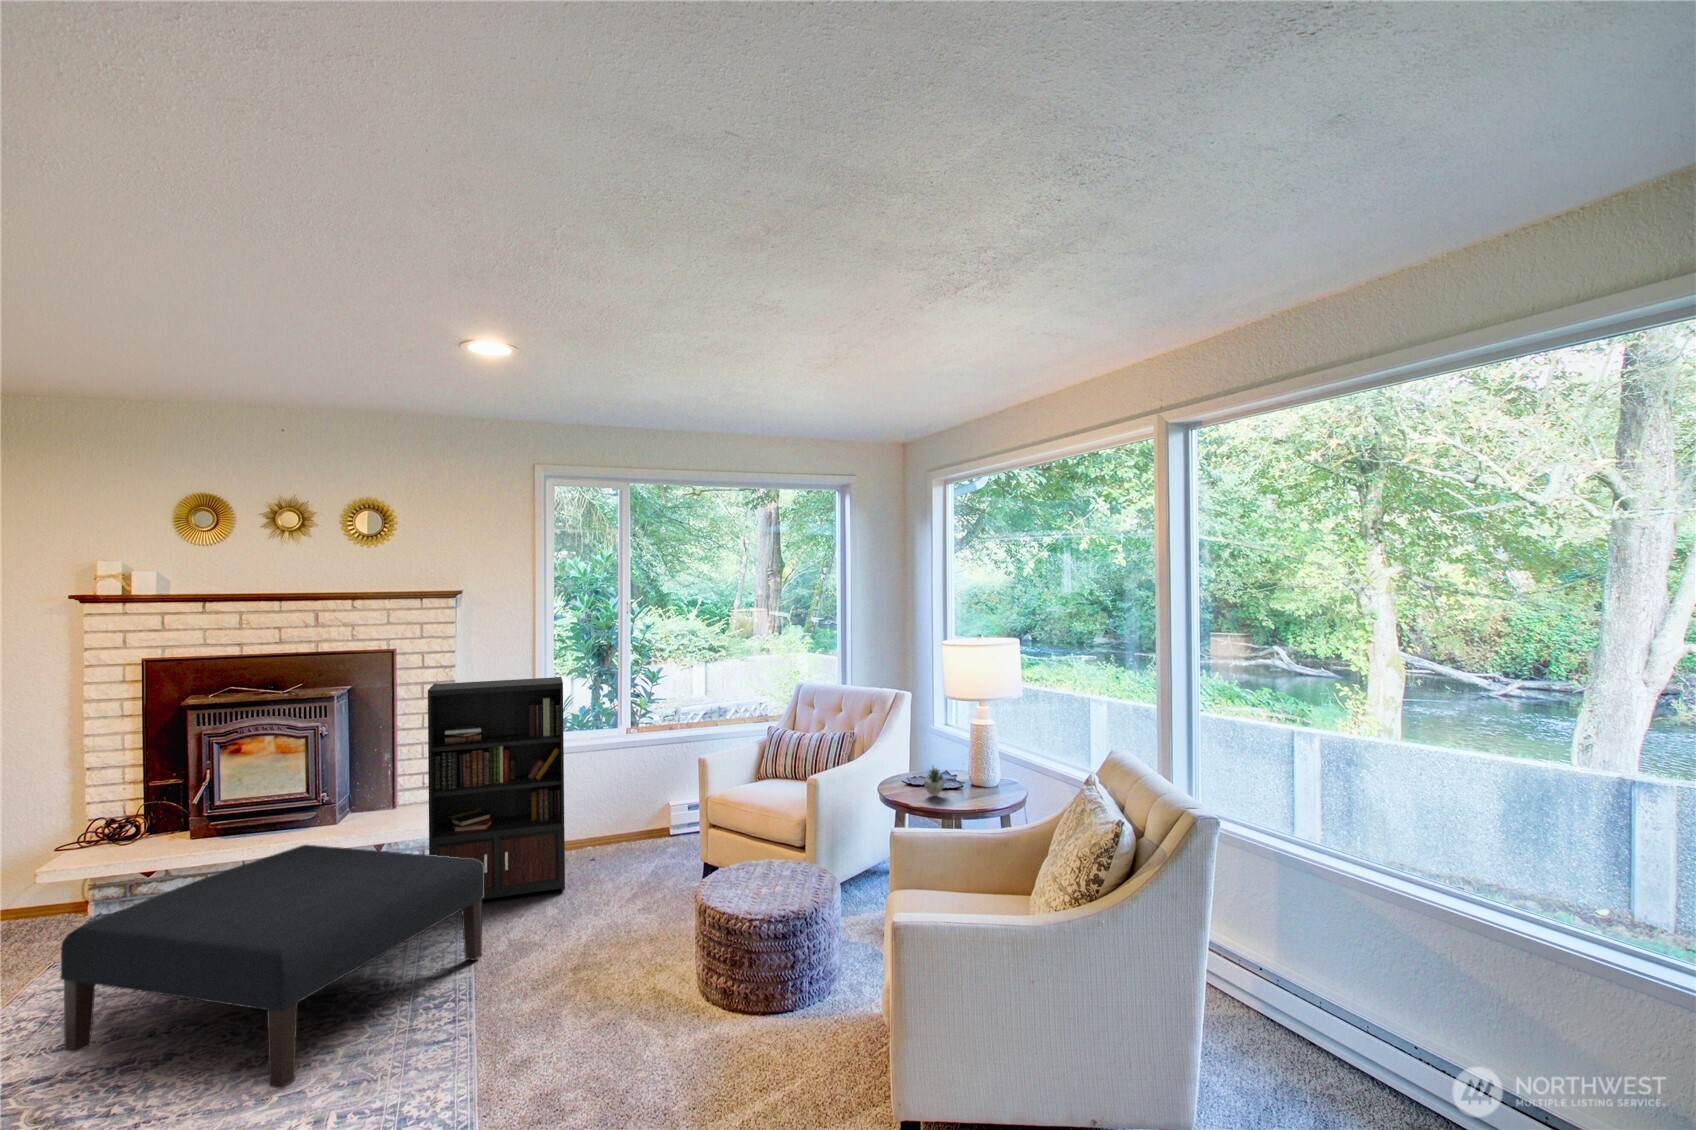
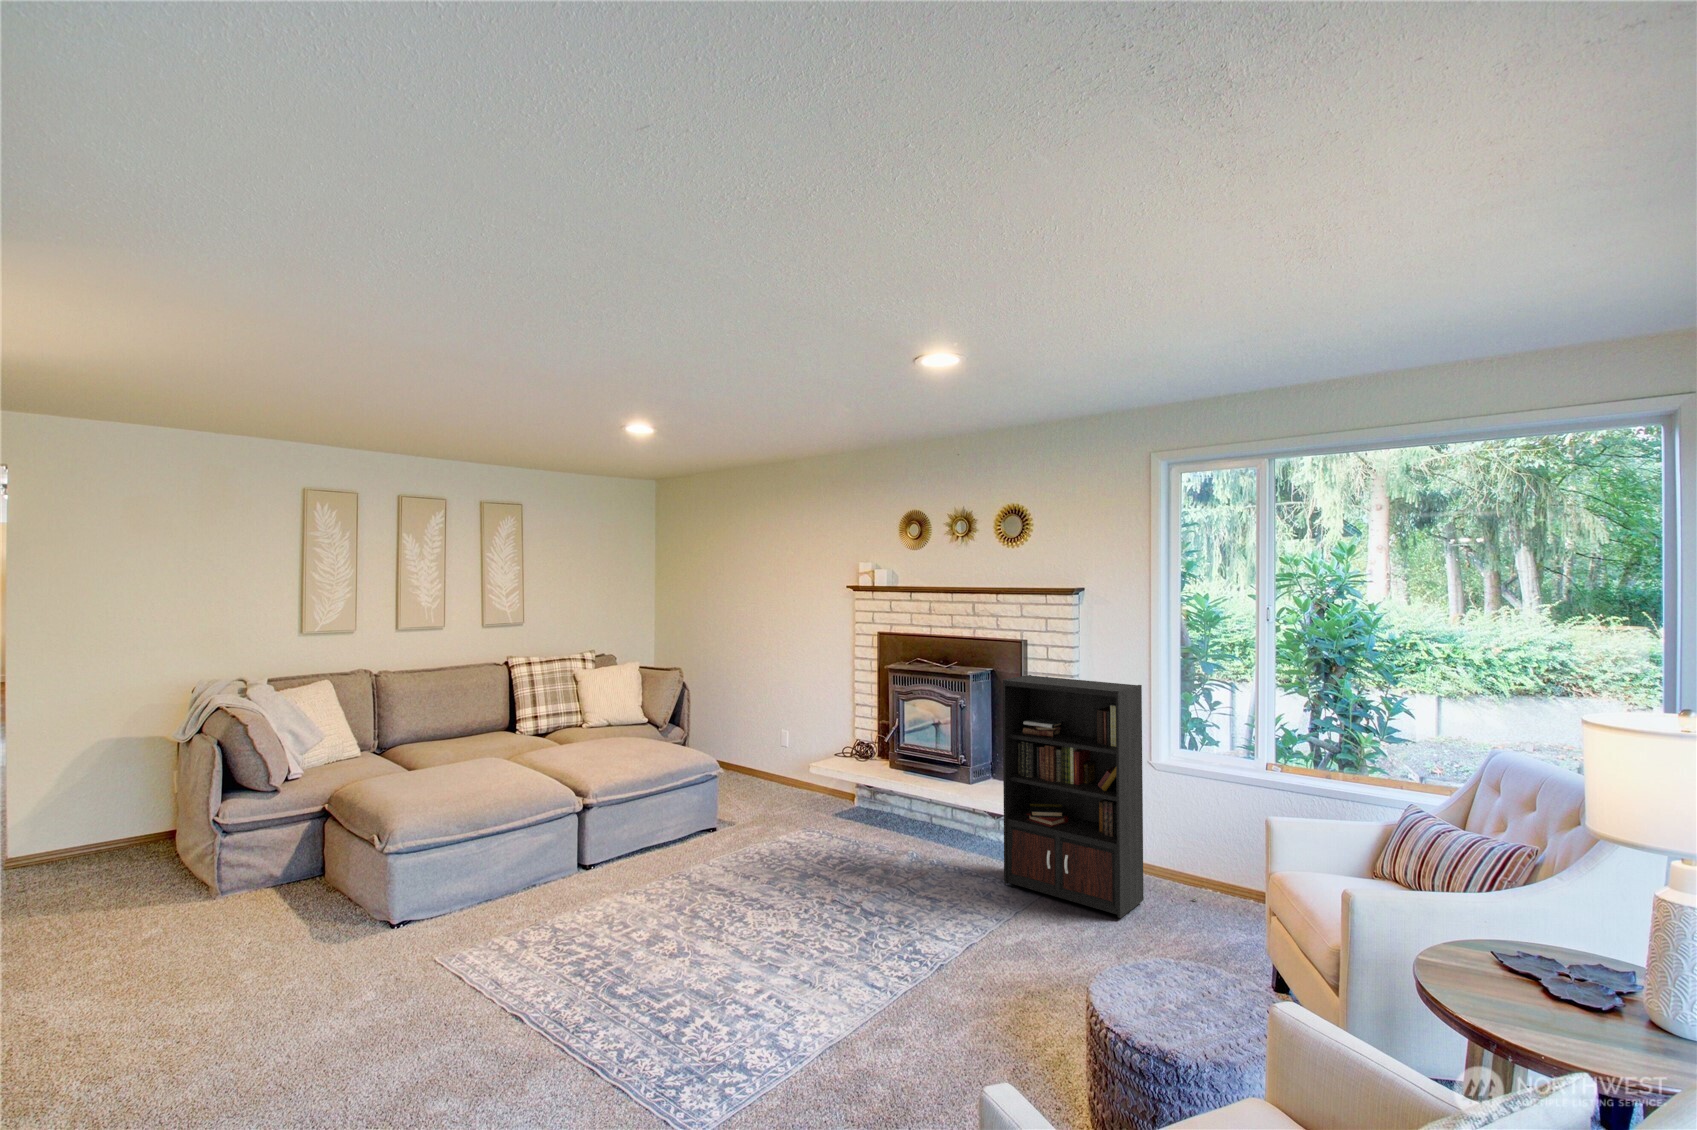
succulent plant: present [924,768,944,796] -> none [1503,948,1599,1010]
ottoman: present [60,845,485,1089] -> none [745,792,982,966]

